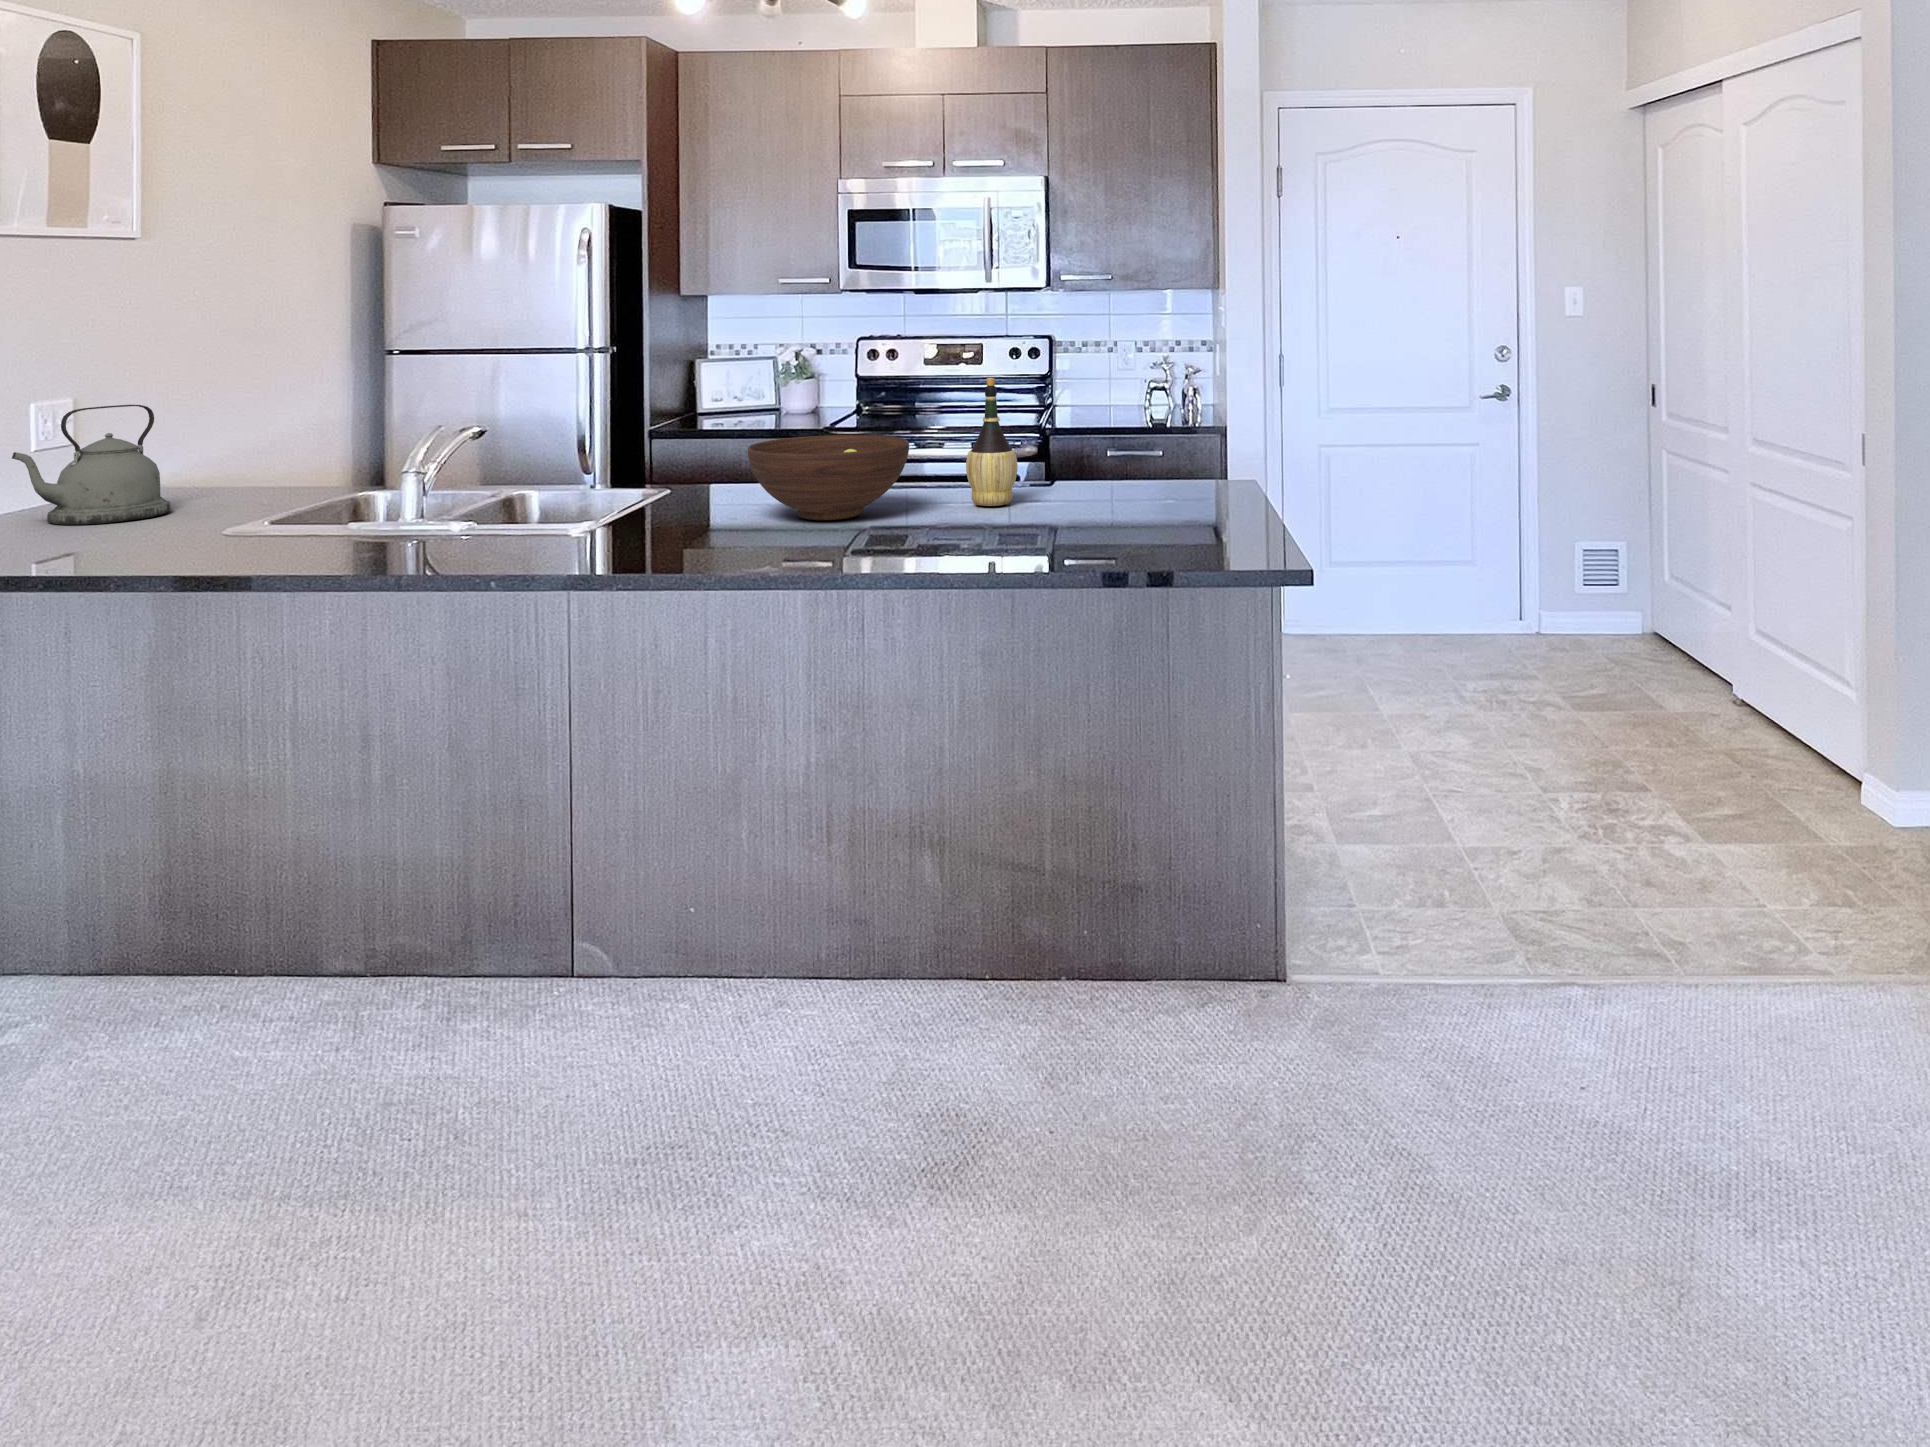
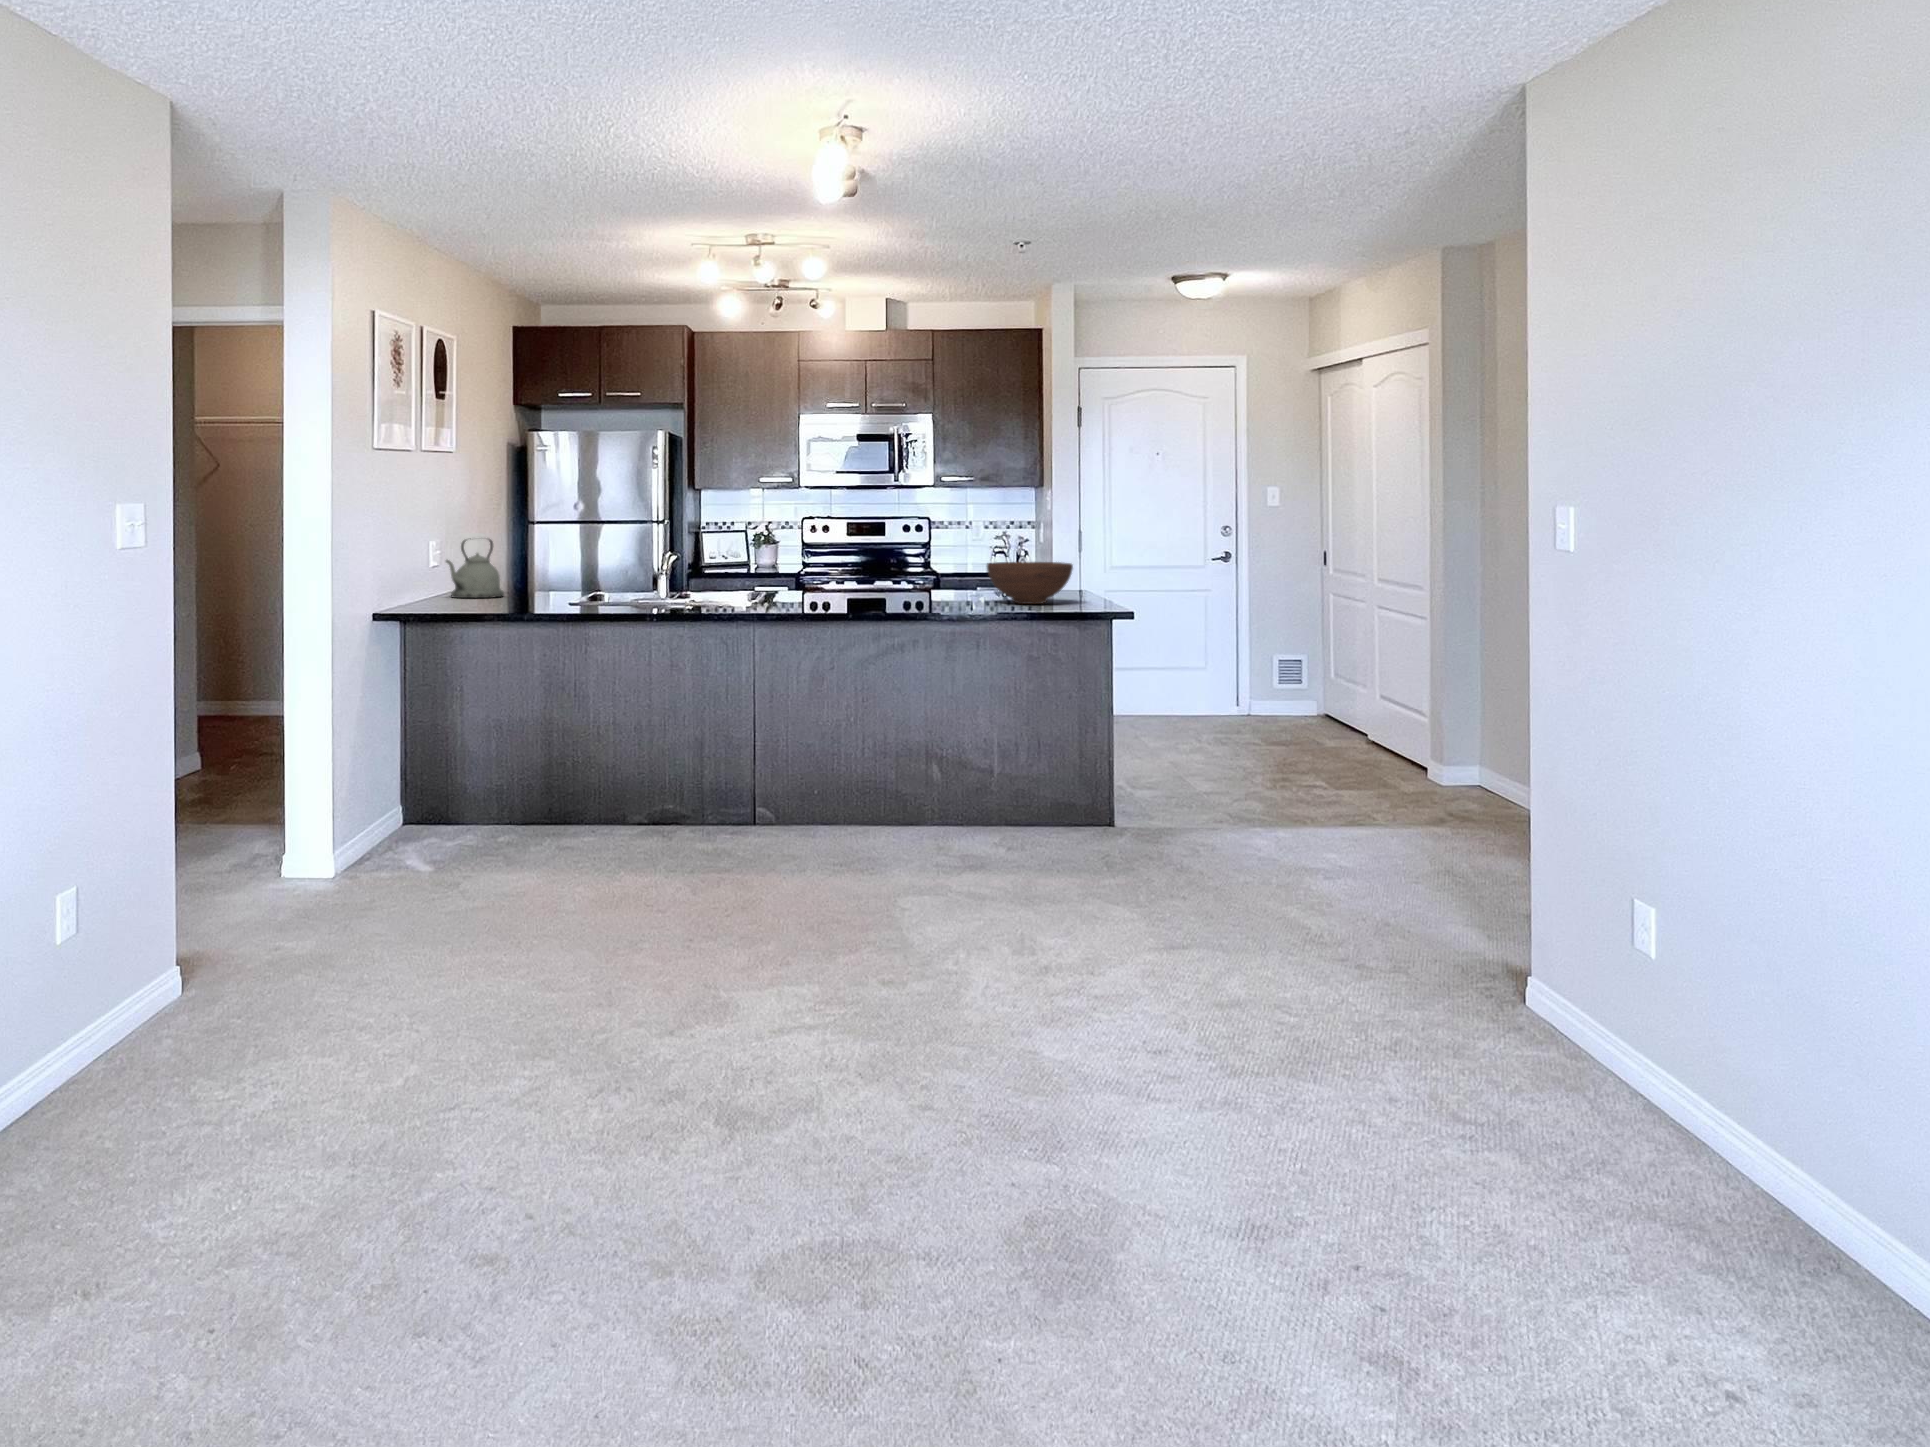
wine bottle: present [966,378,1017,506] -> none [926,529,954,598]
fruit bowl: present [748,435,909,520] -> present [987,562,1073,604]

